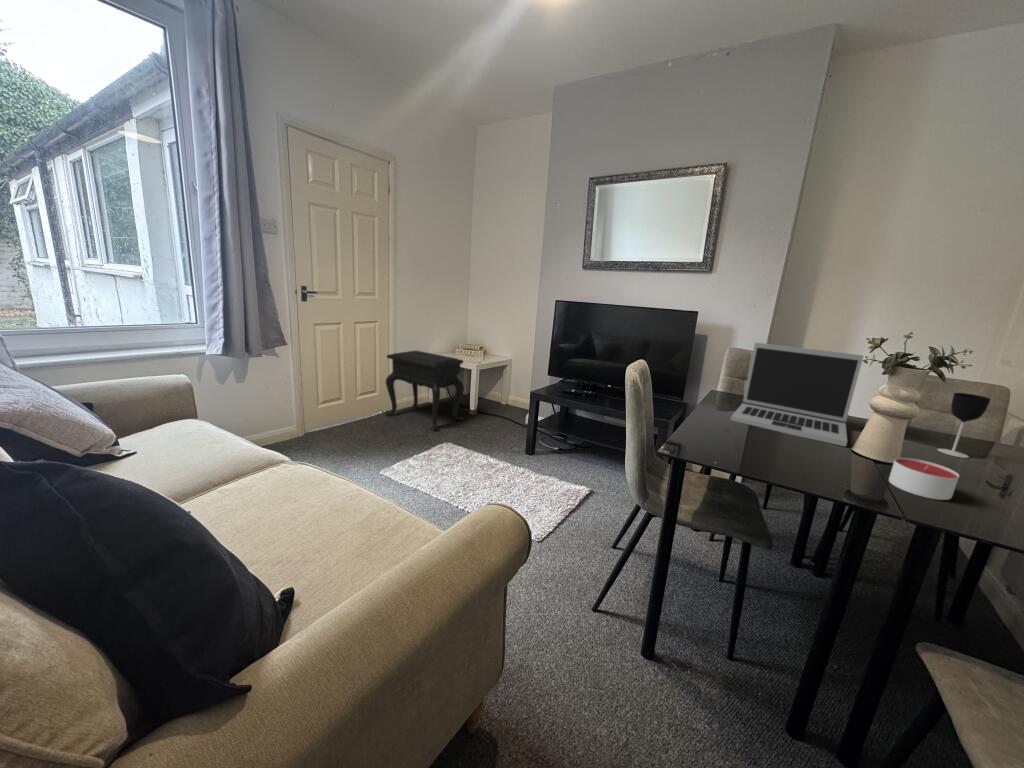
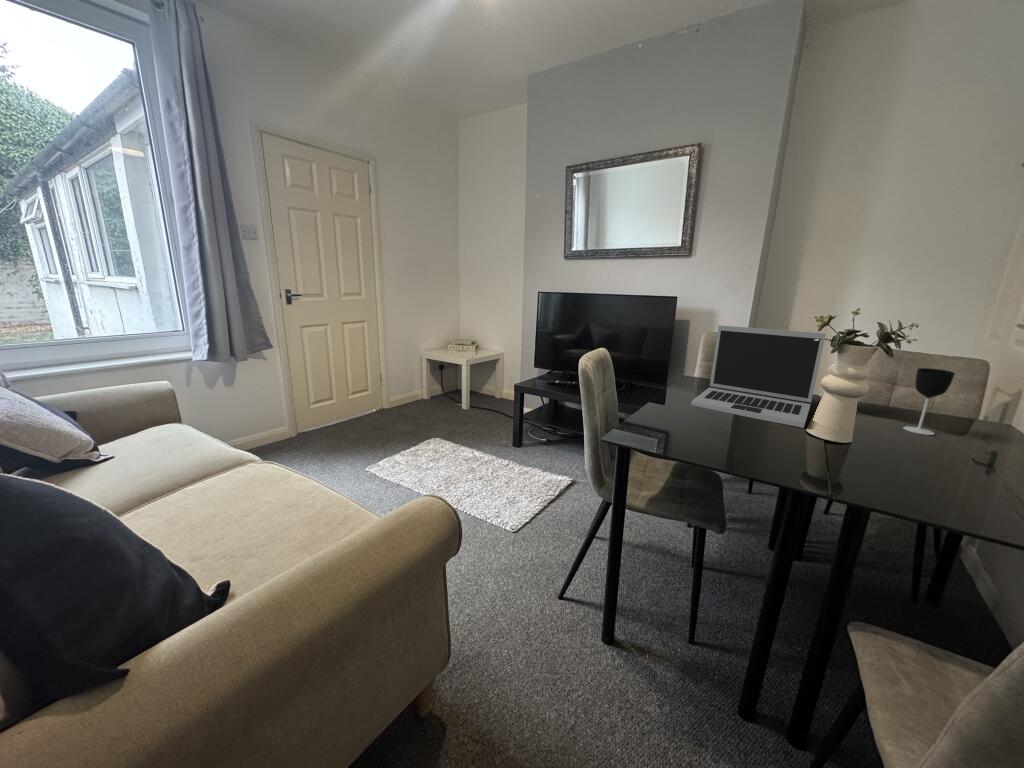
side table: present [386,351,464,430] -> none [377,348,455,426]
candle: present [889,457,959,500] -> none [836,437,904,480]

